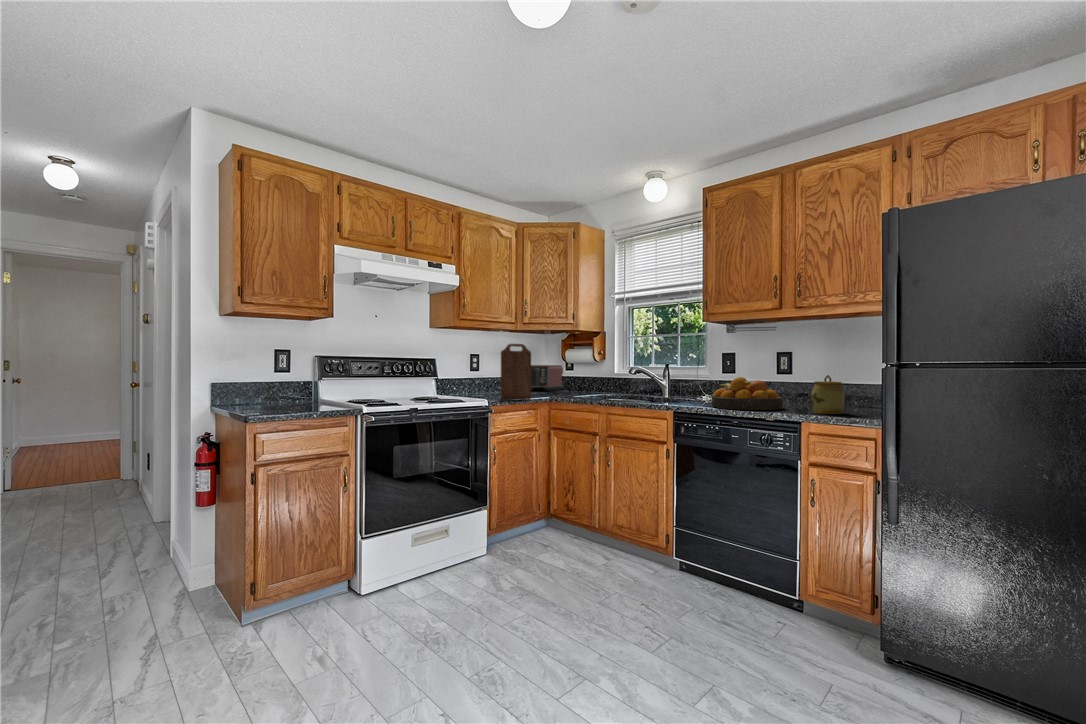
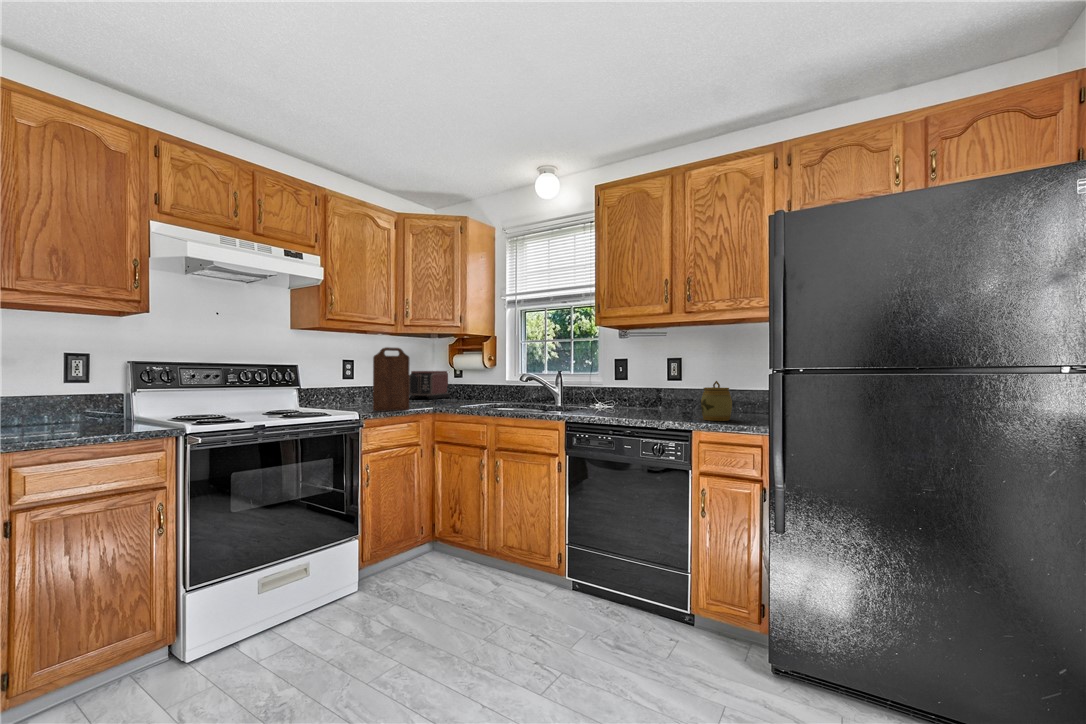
fruit bowl: present [712,377,782,410] -> none [603,383,673,418]

